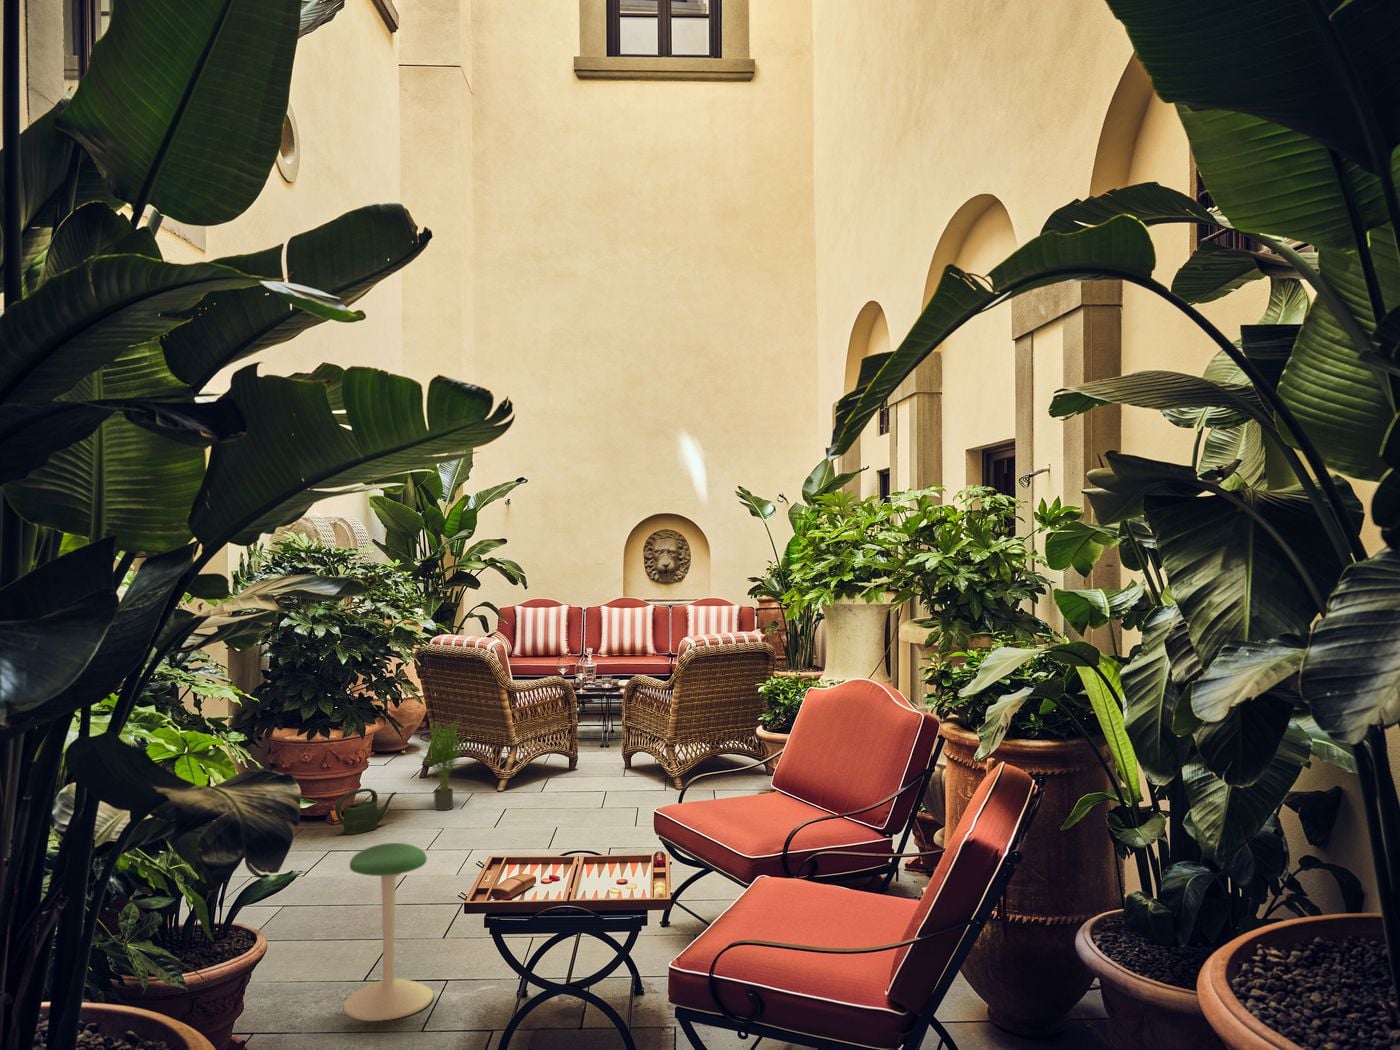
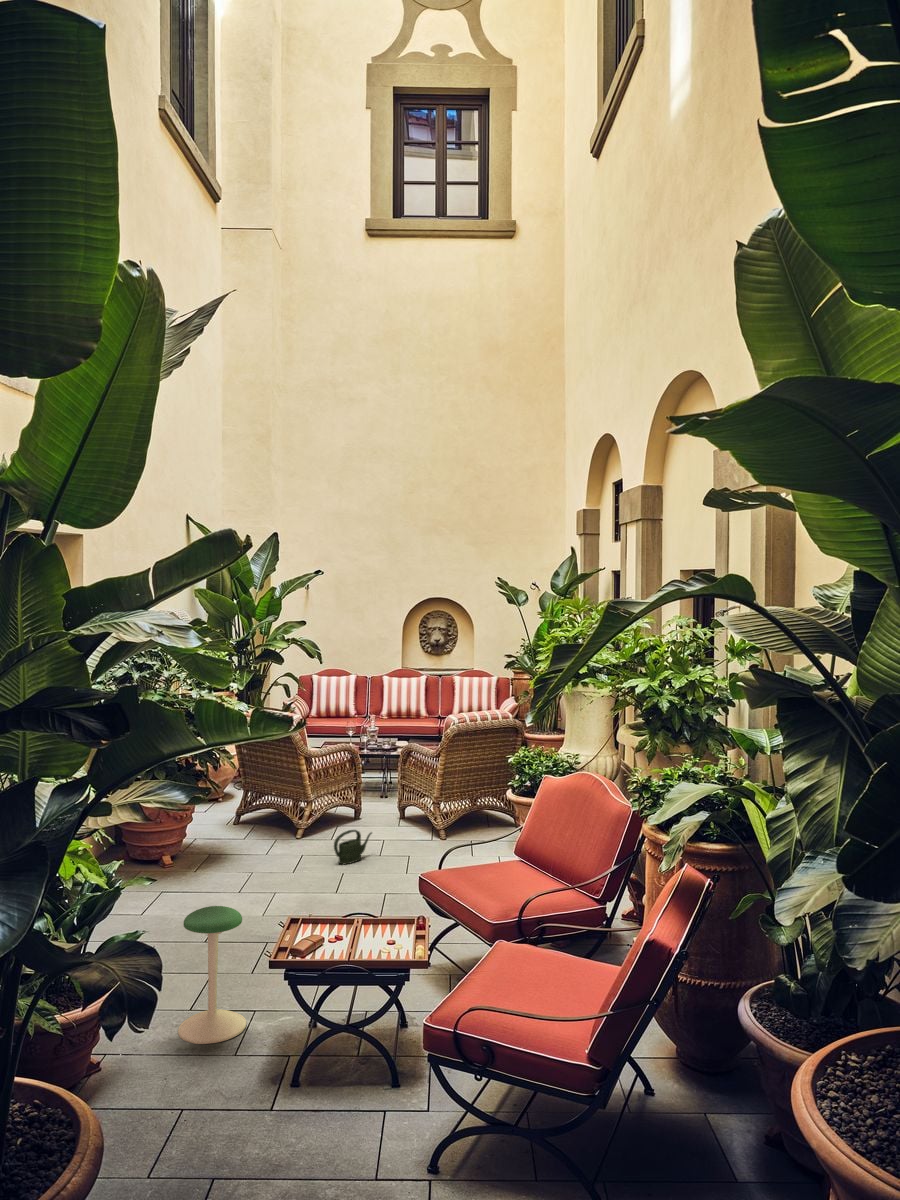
potted plant: present [422,724,465,810] -> none [224,780,277,856]
watering can: present [335,789,396,835] -> present [334,830,372,864]

